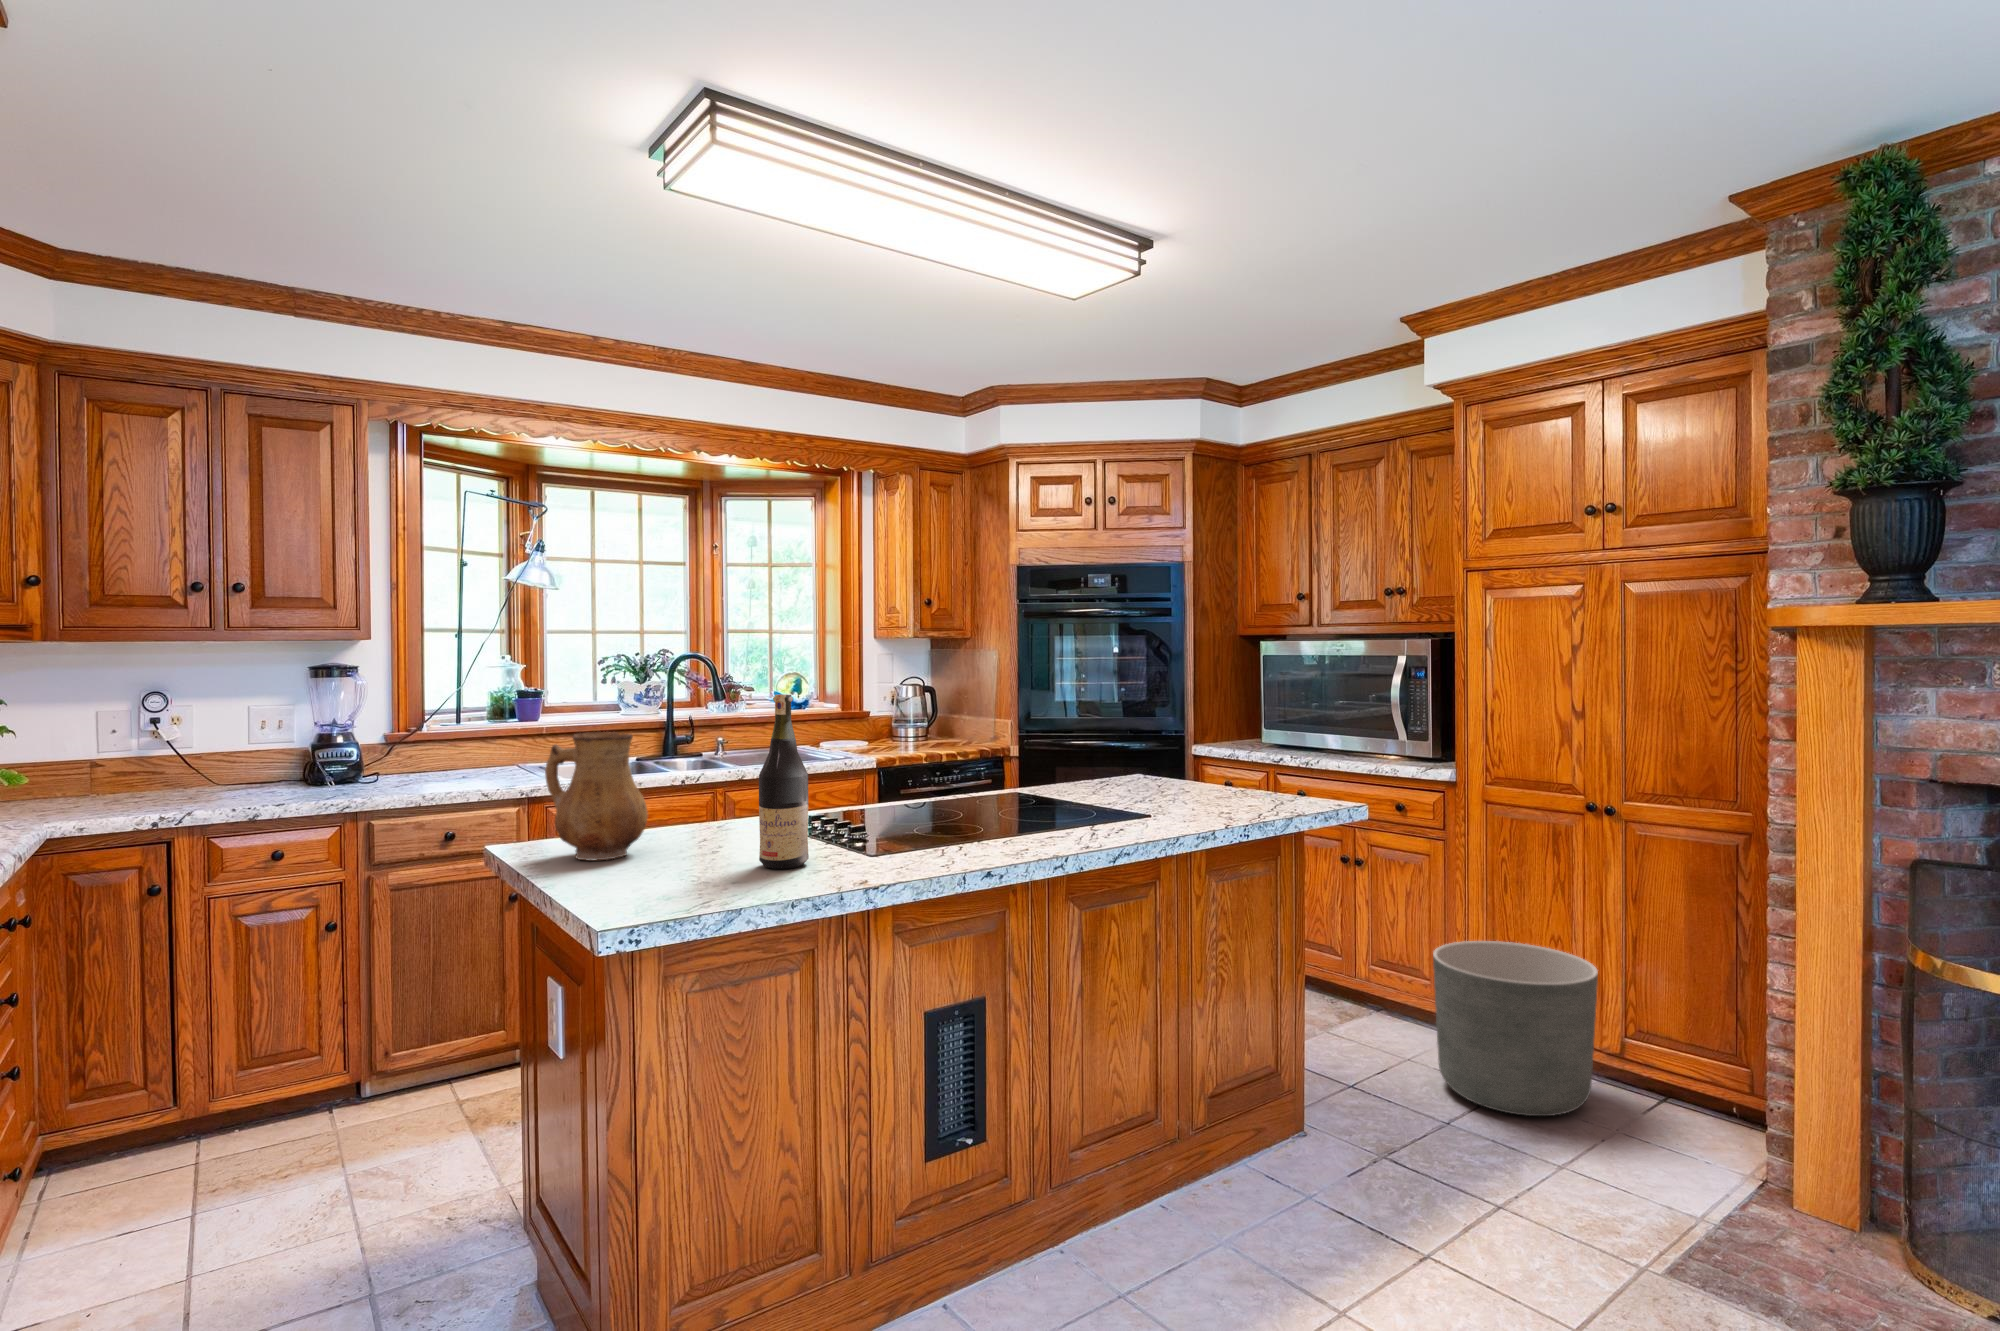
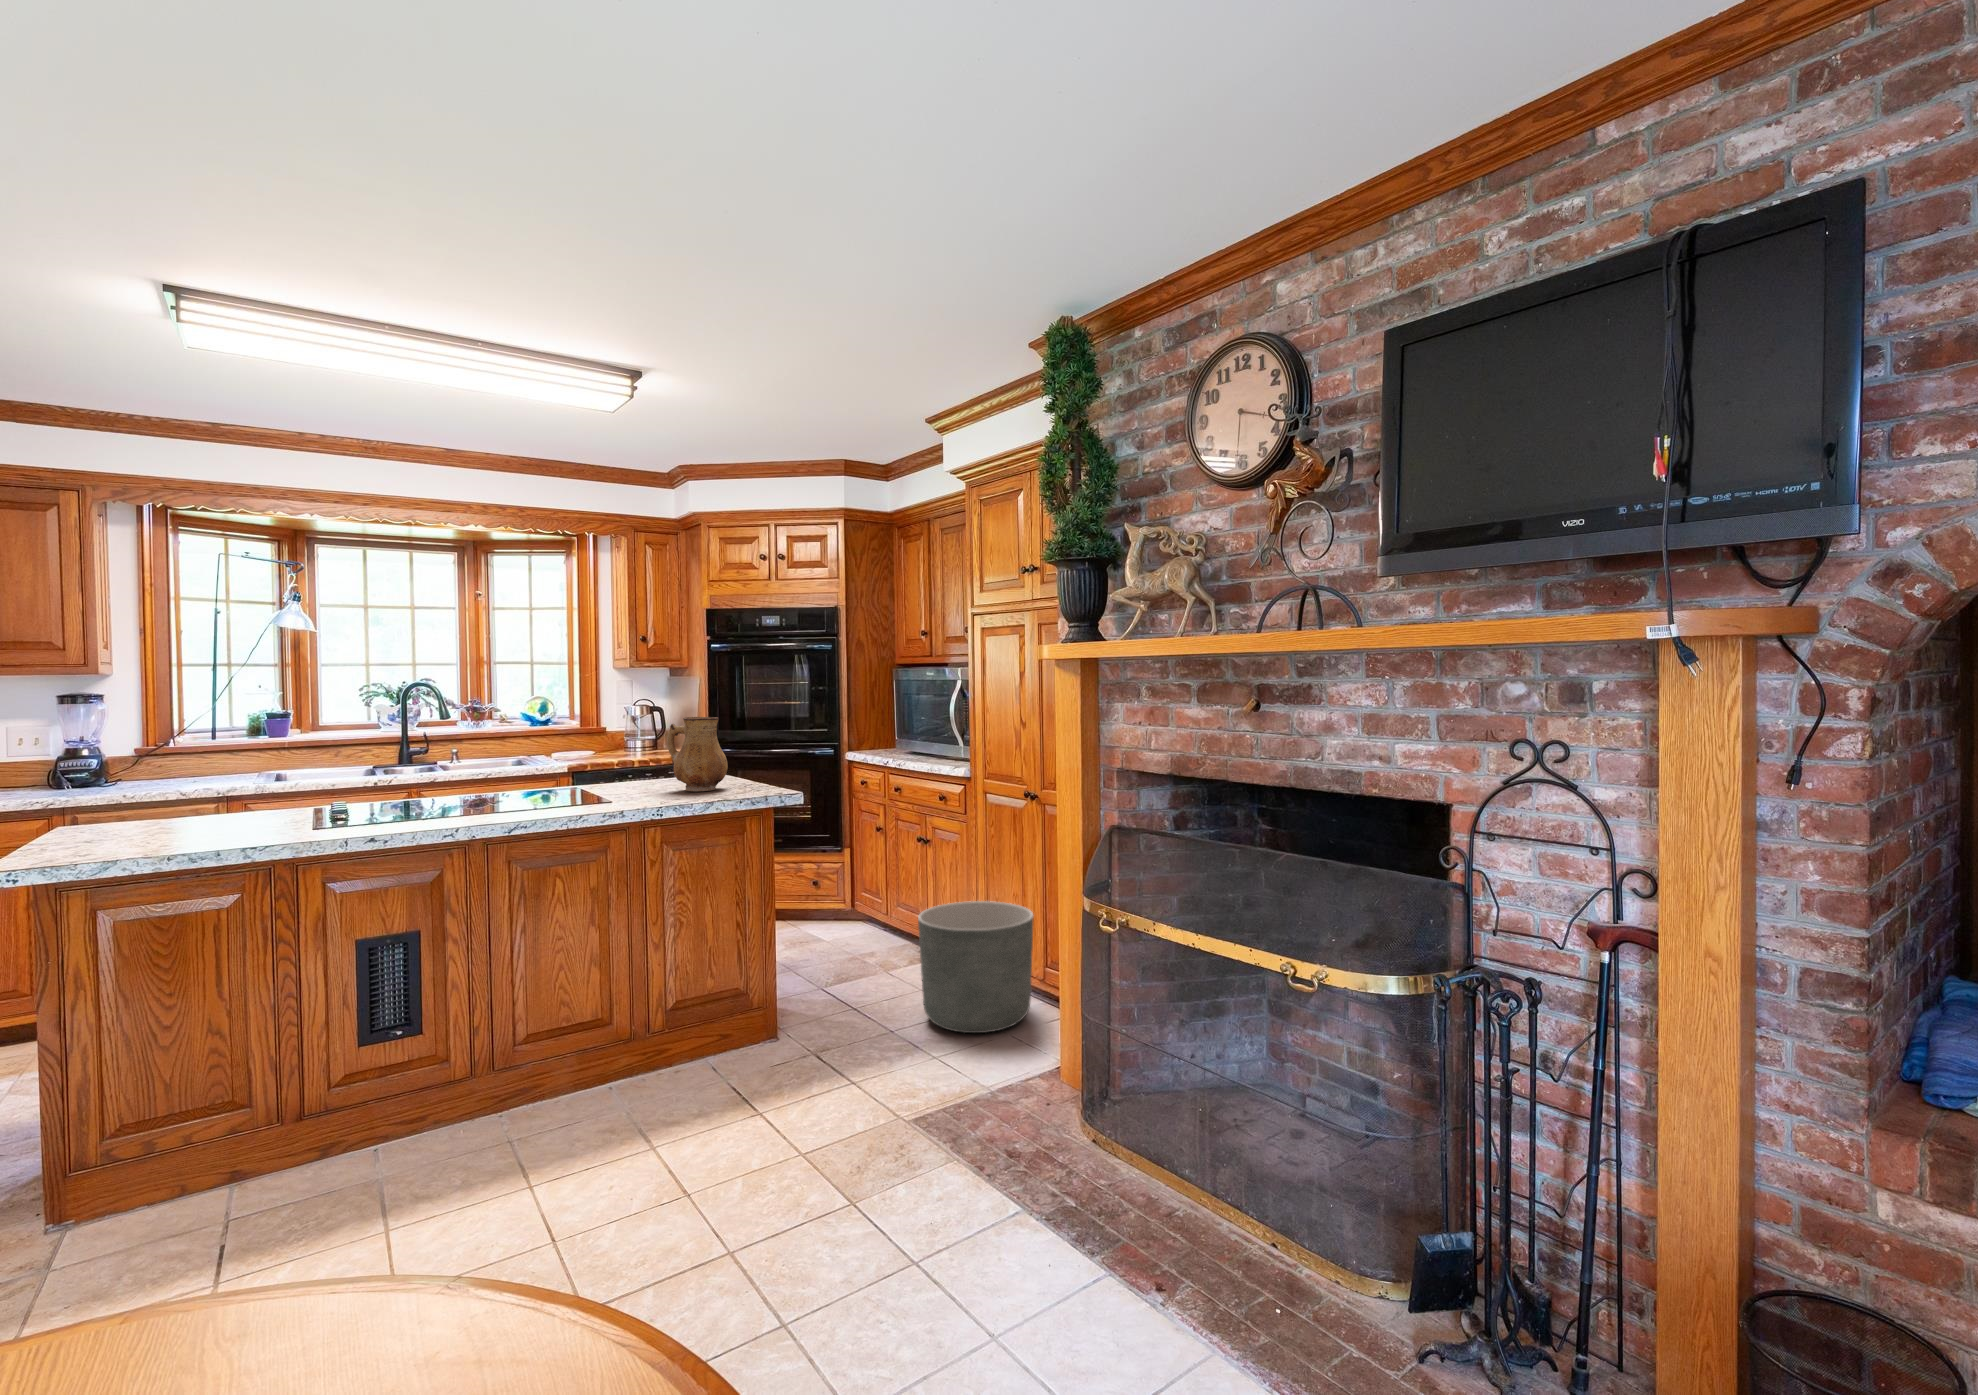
wine bottle: present [759,694,809,869] -> none [208,710,255,836]
ceramic pitcher: present [545,732,648,860] -> present [667,717,728,791]

